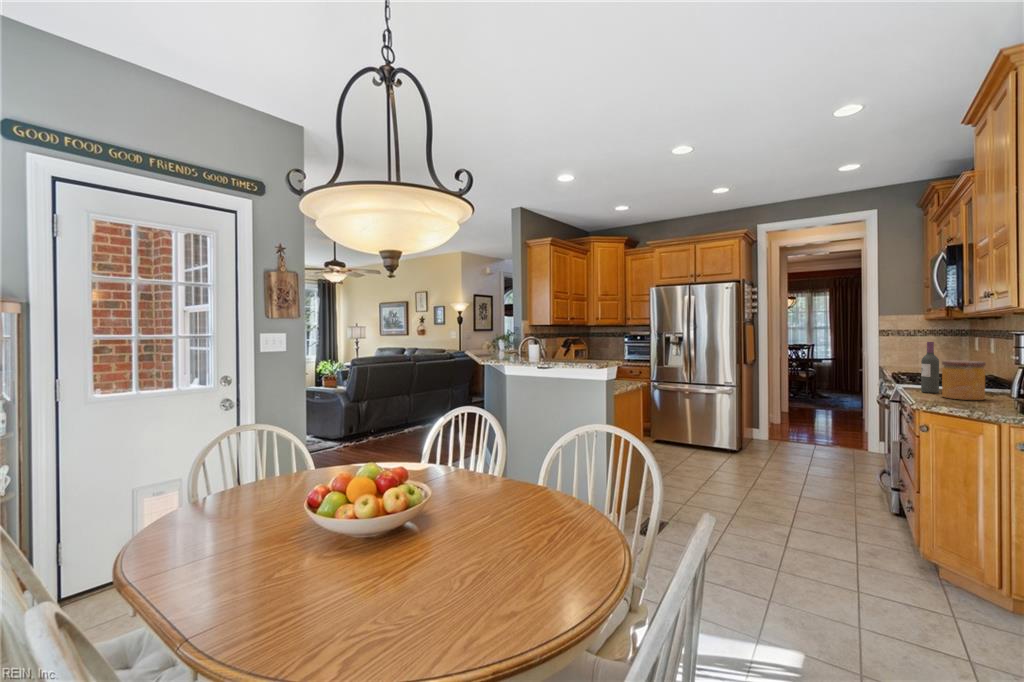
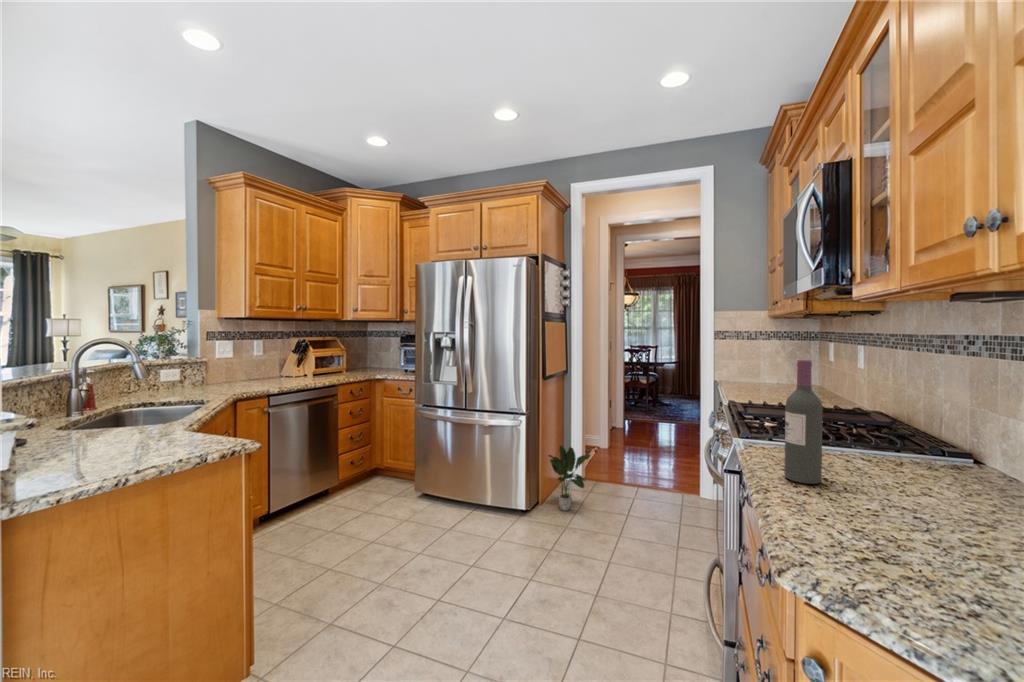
jar: present [942,360,986,400] -> none [840,413,956,541]
potted plant: none [750,408,783,452] -> present [549,445,591,511]

